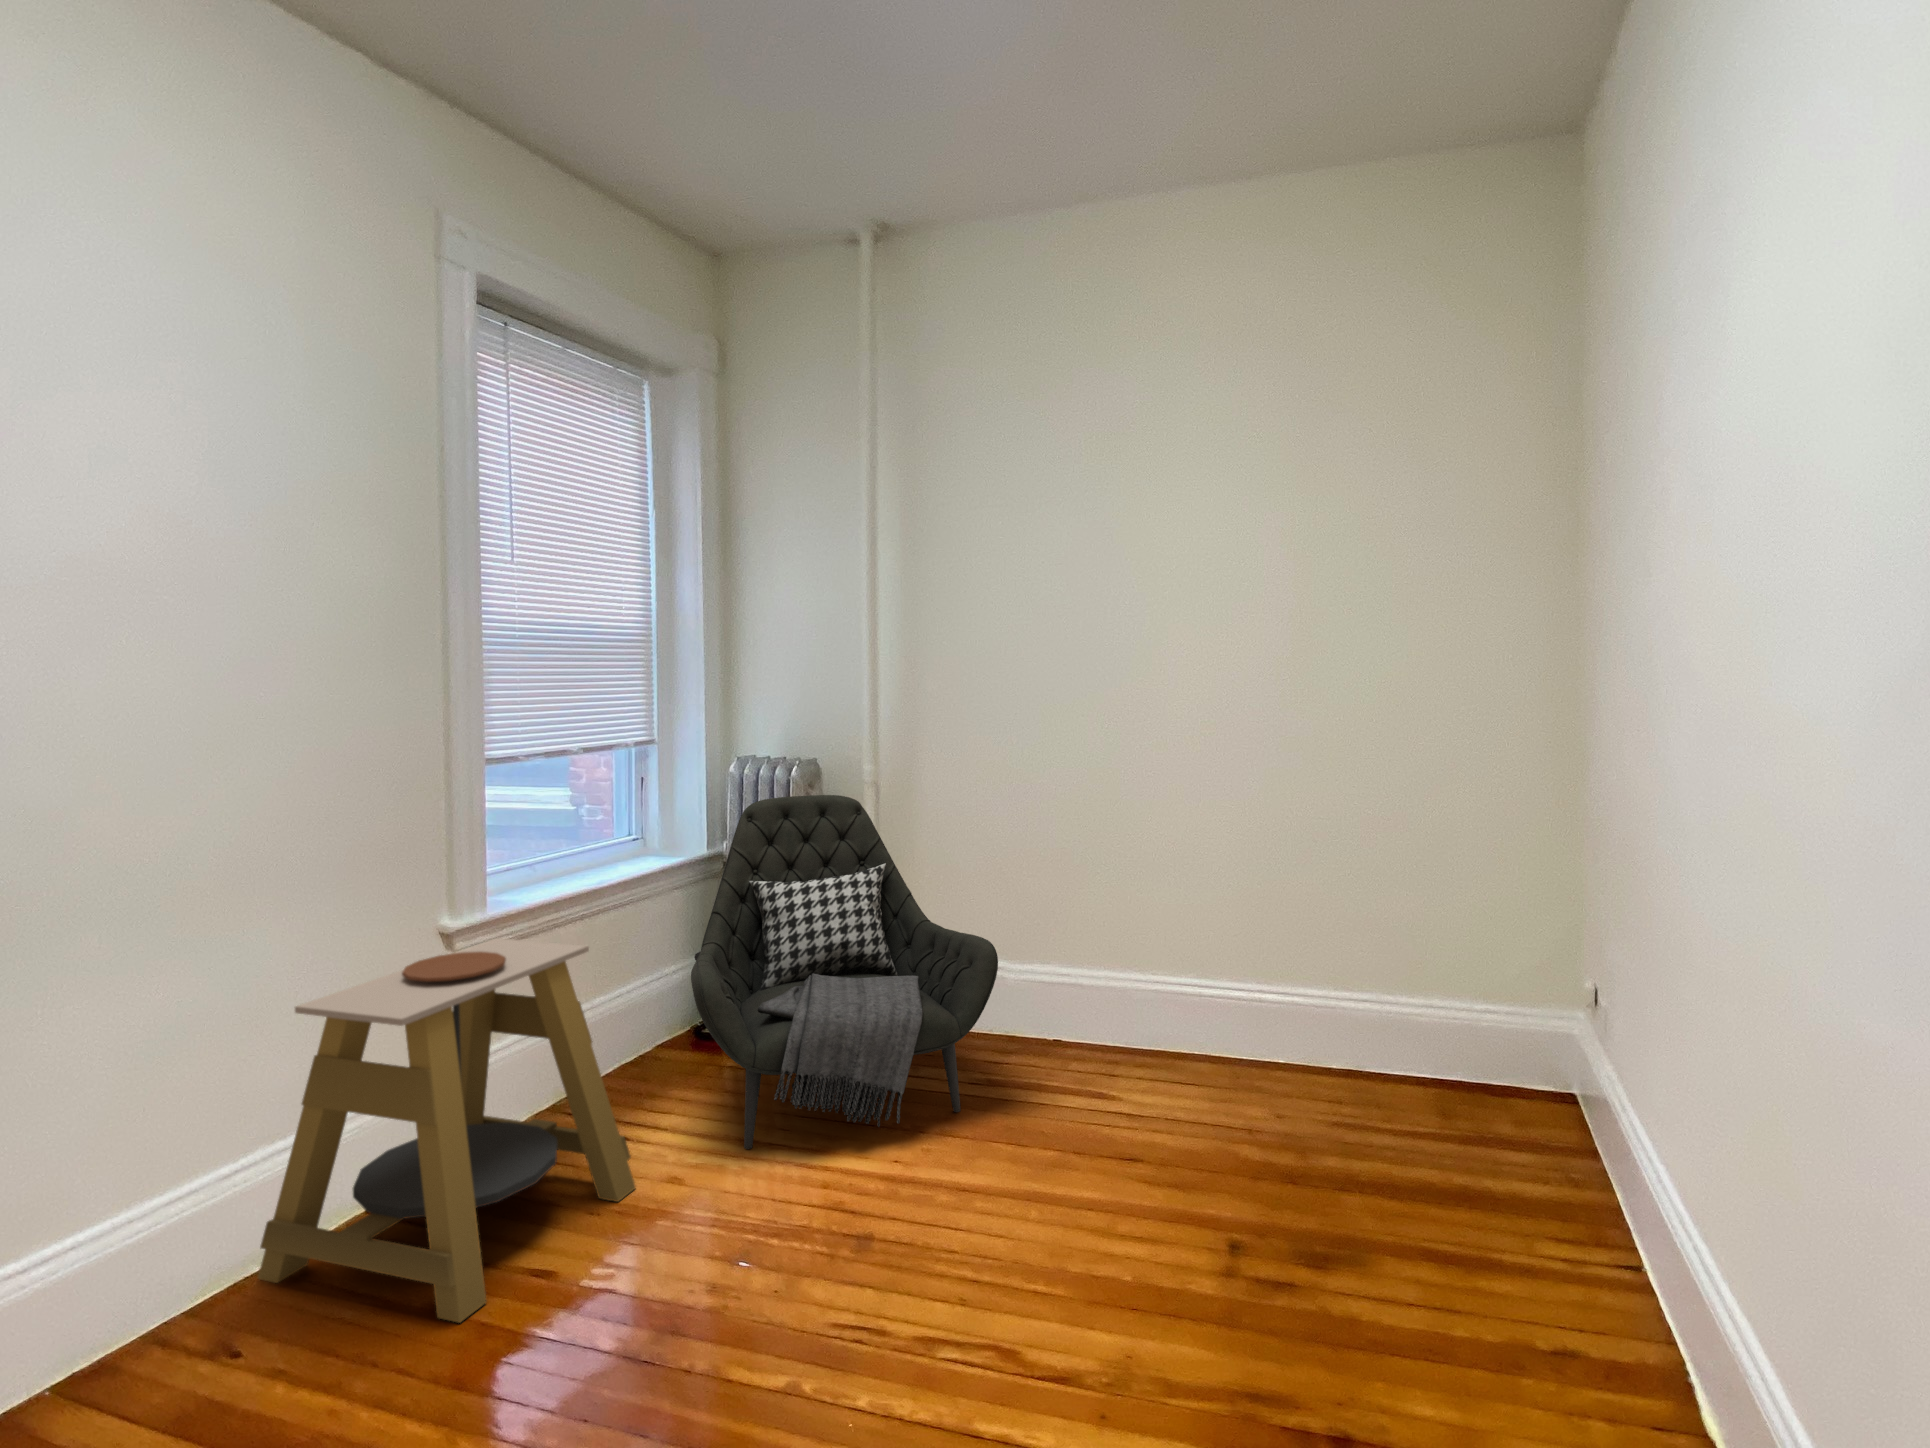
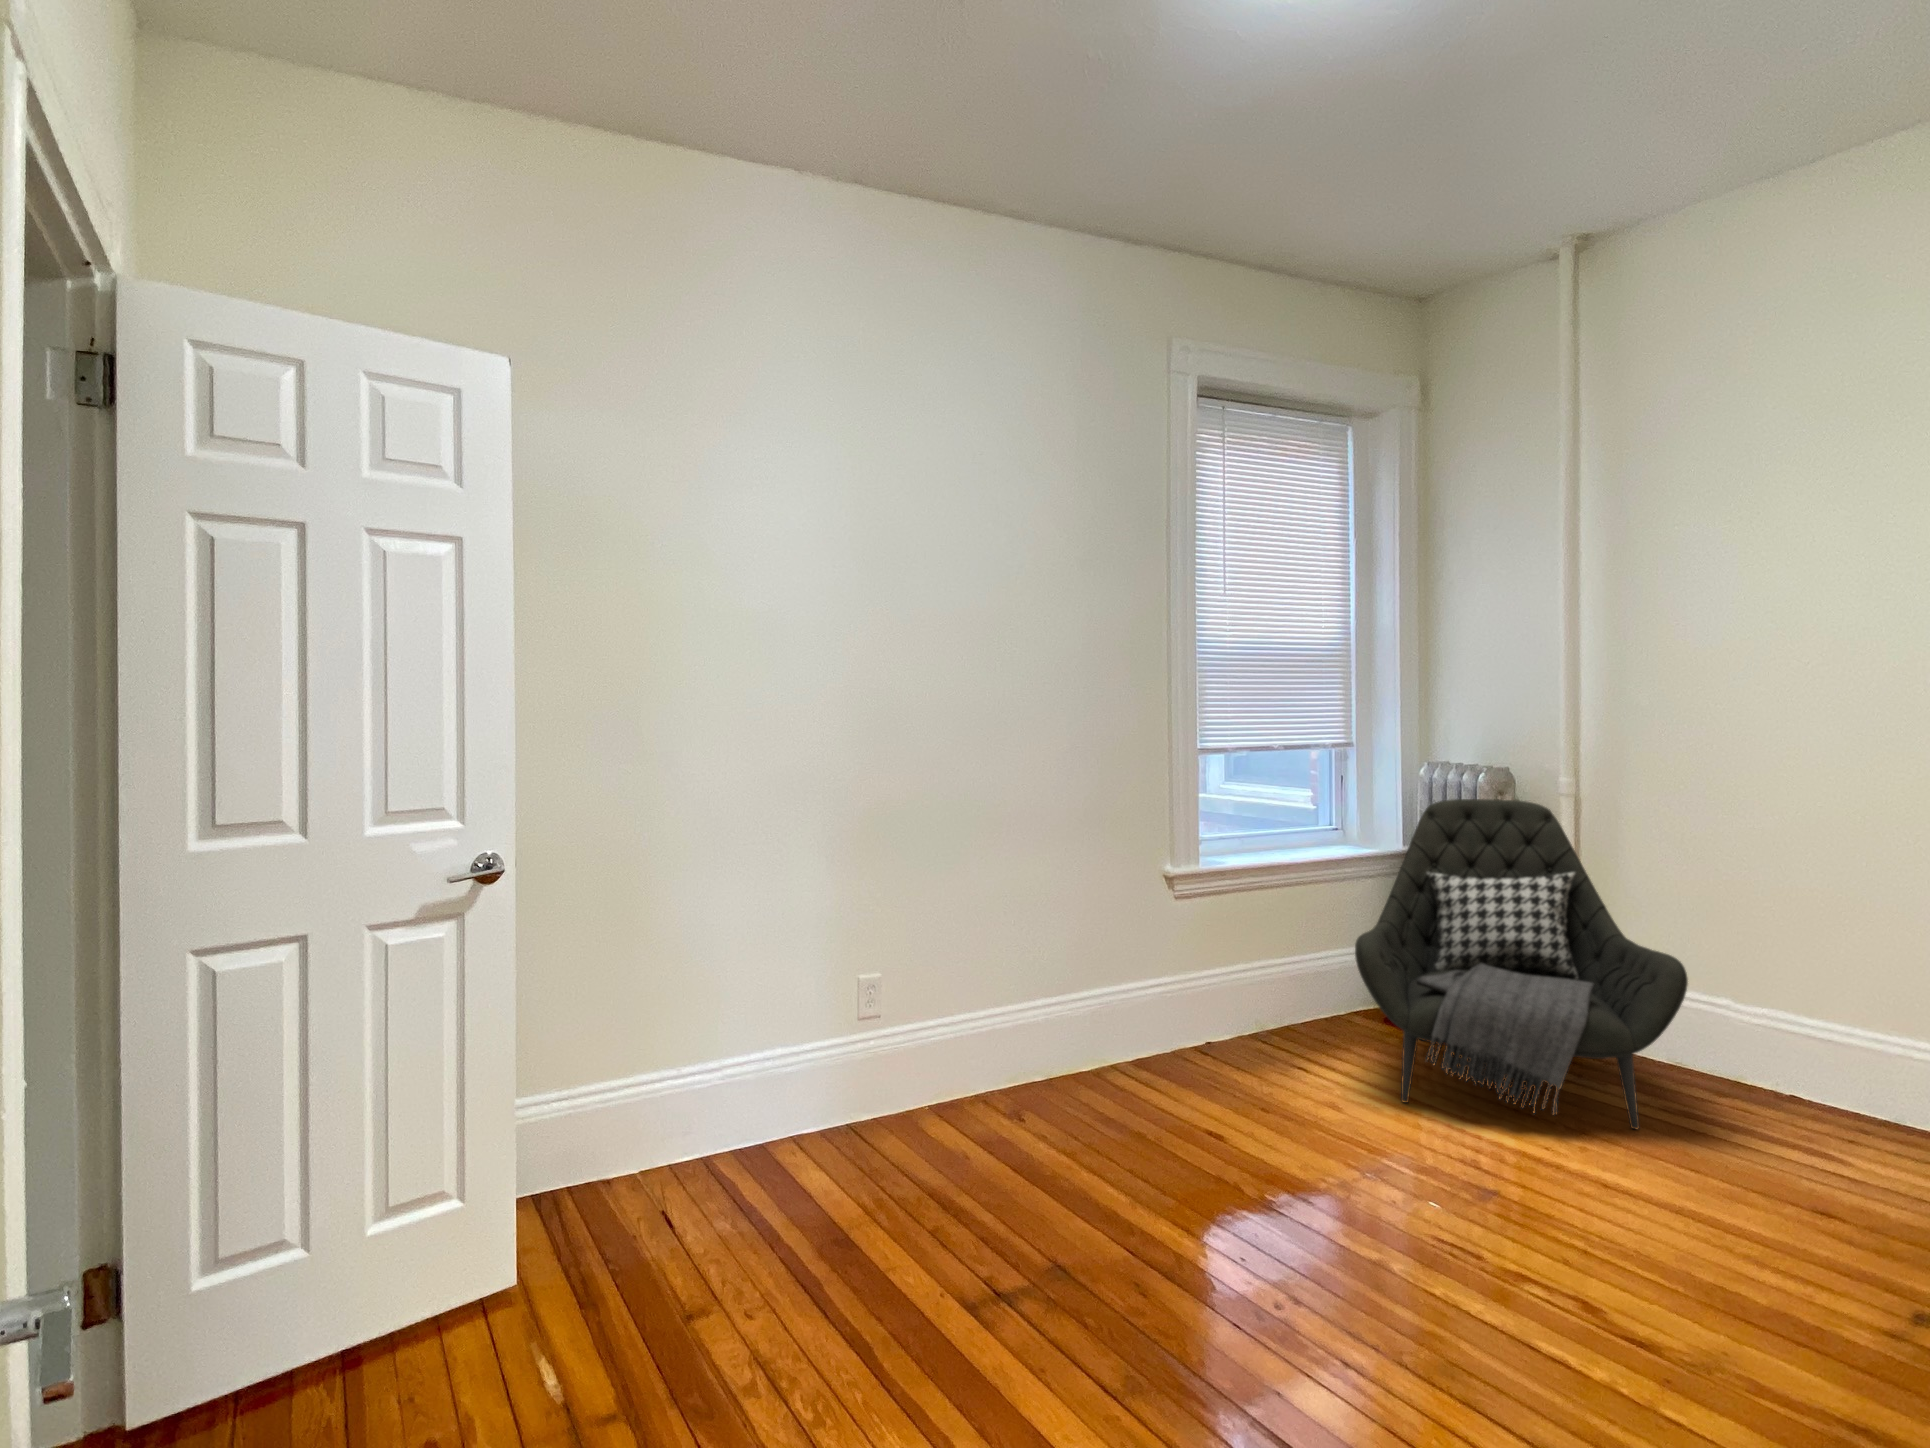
side table: present [258,938,636,1323] -> none [1045,885,1301,1143]

